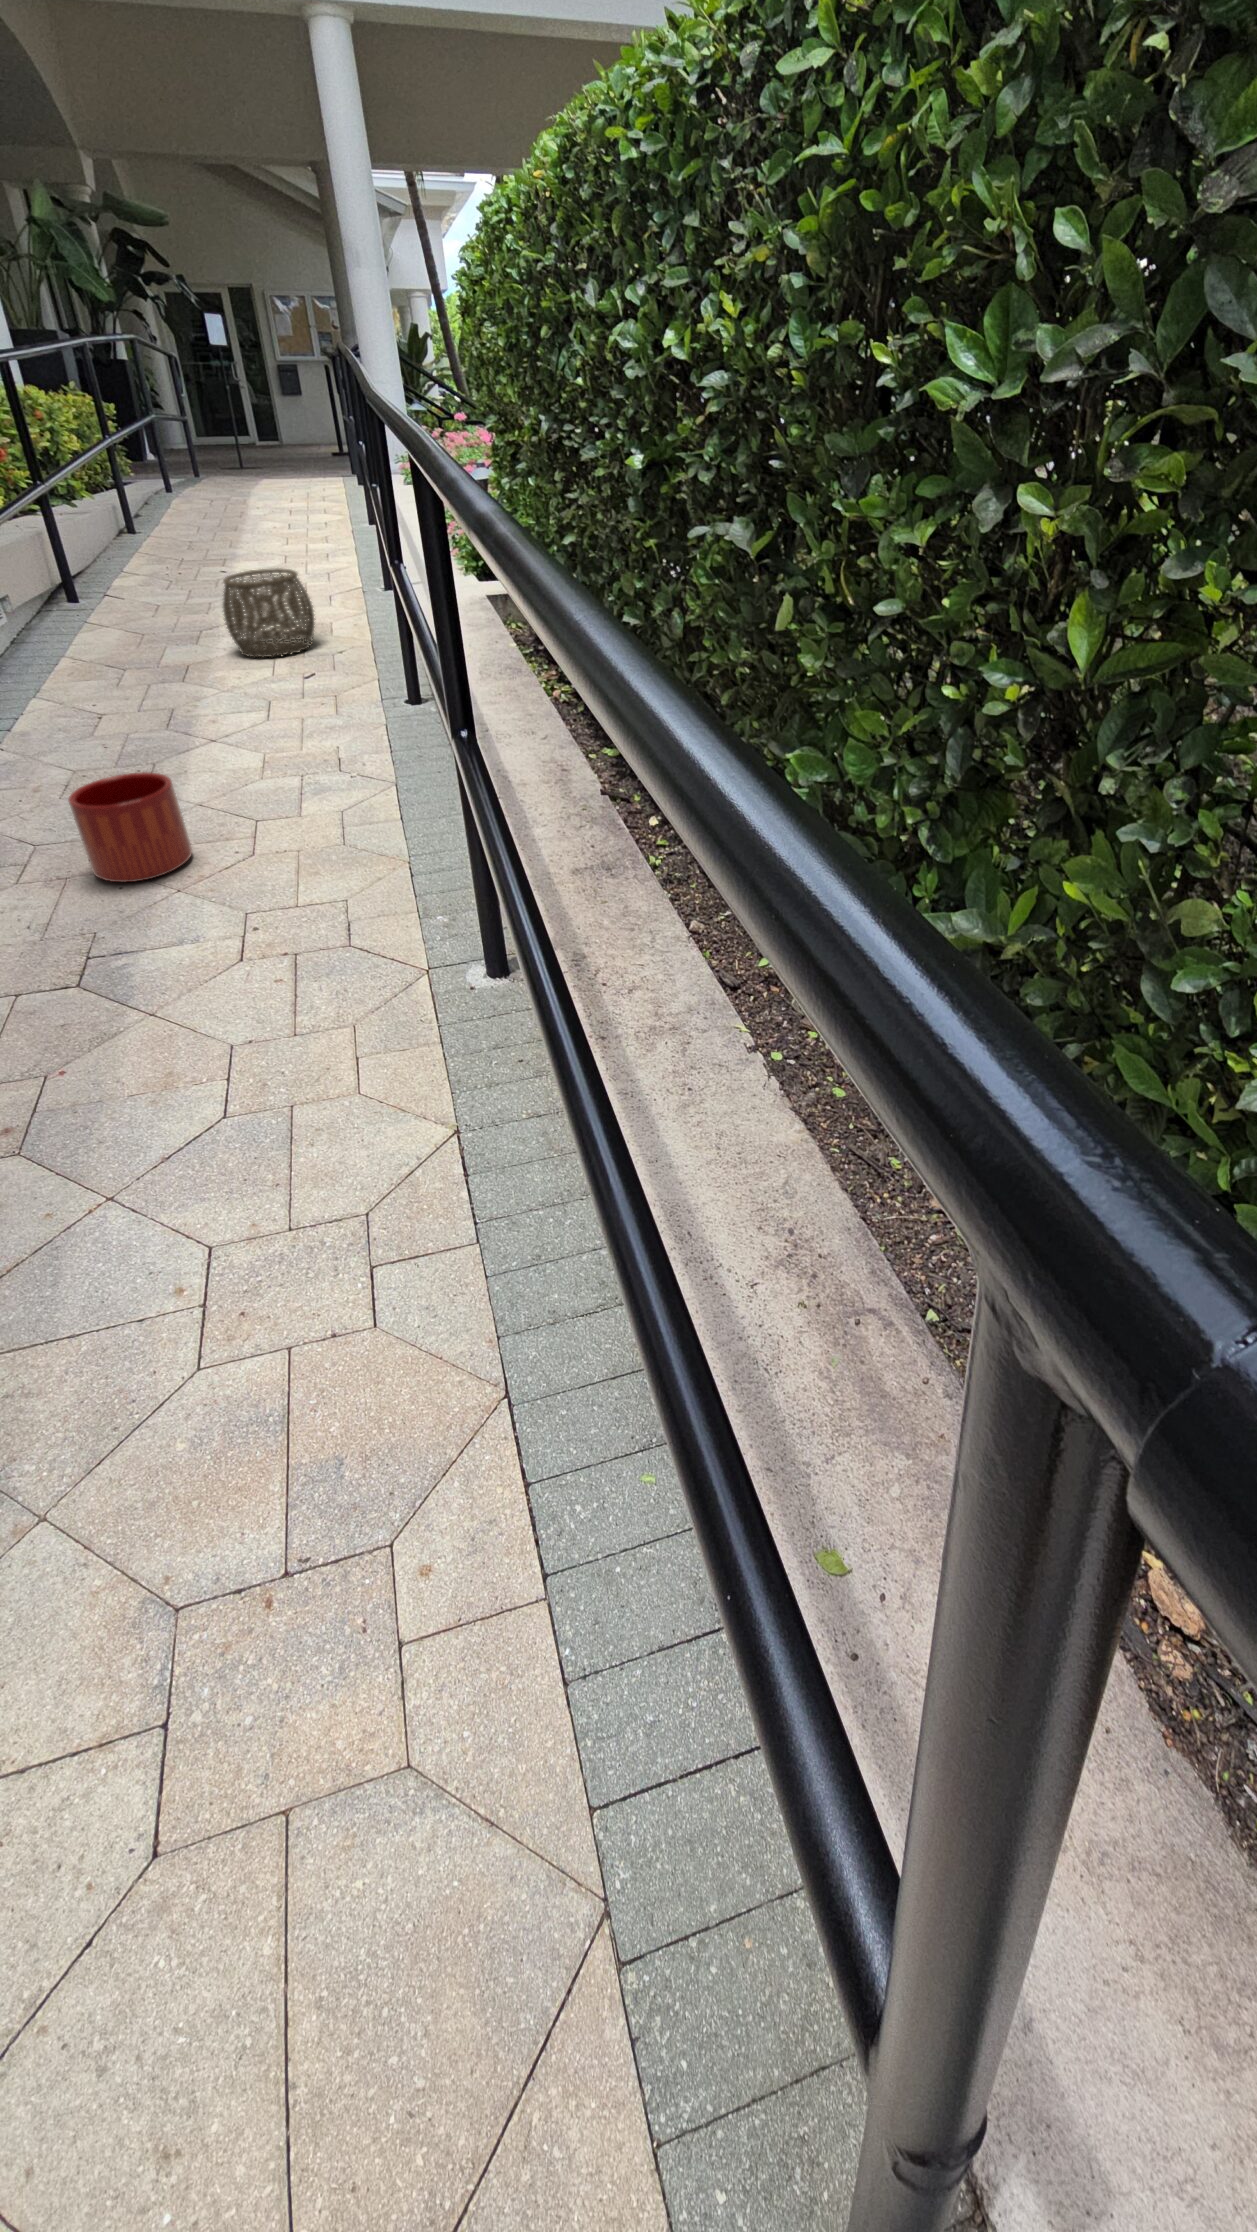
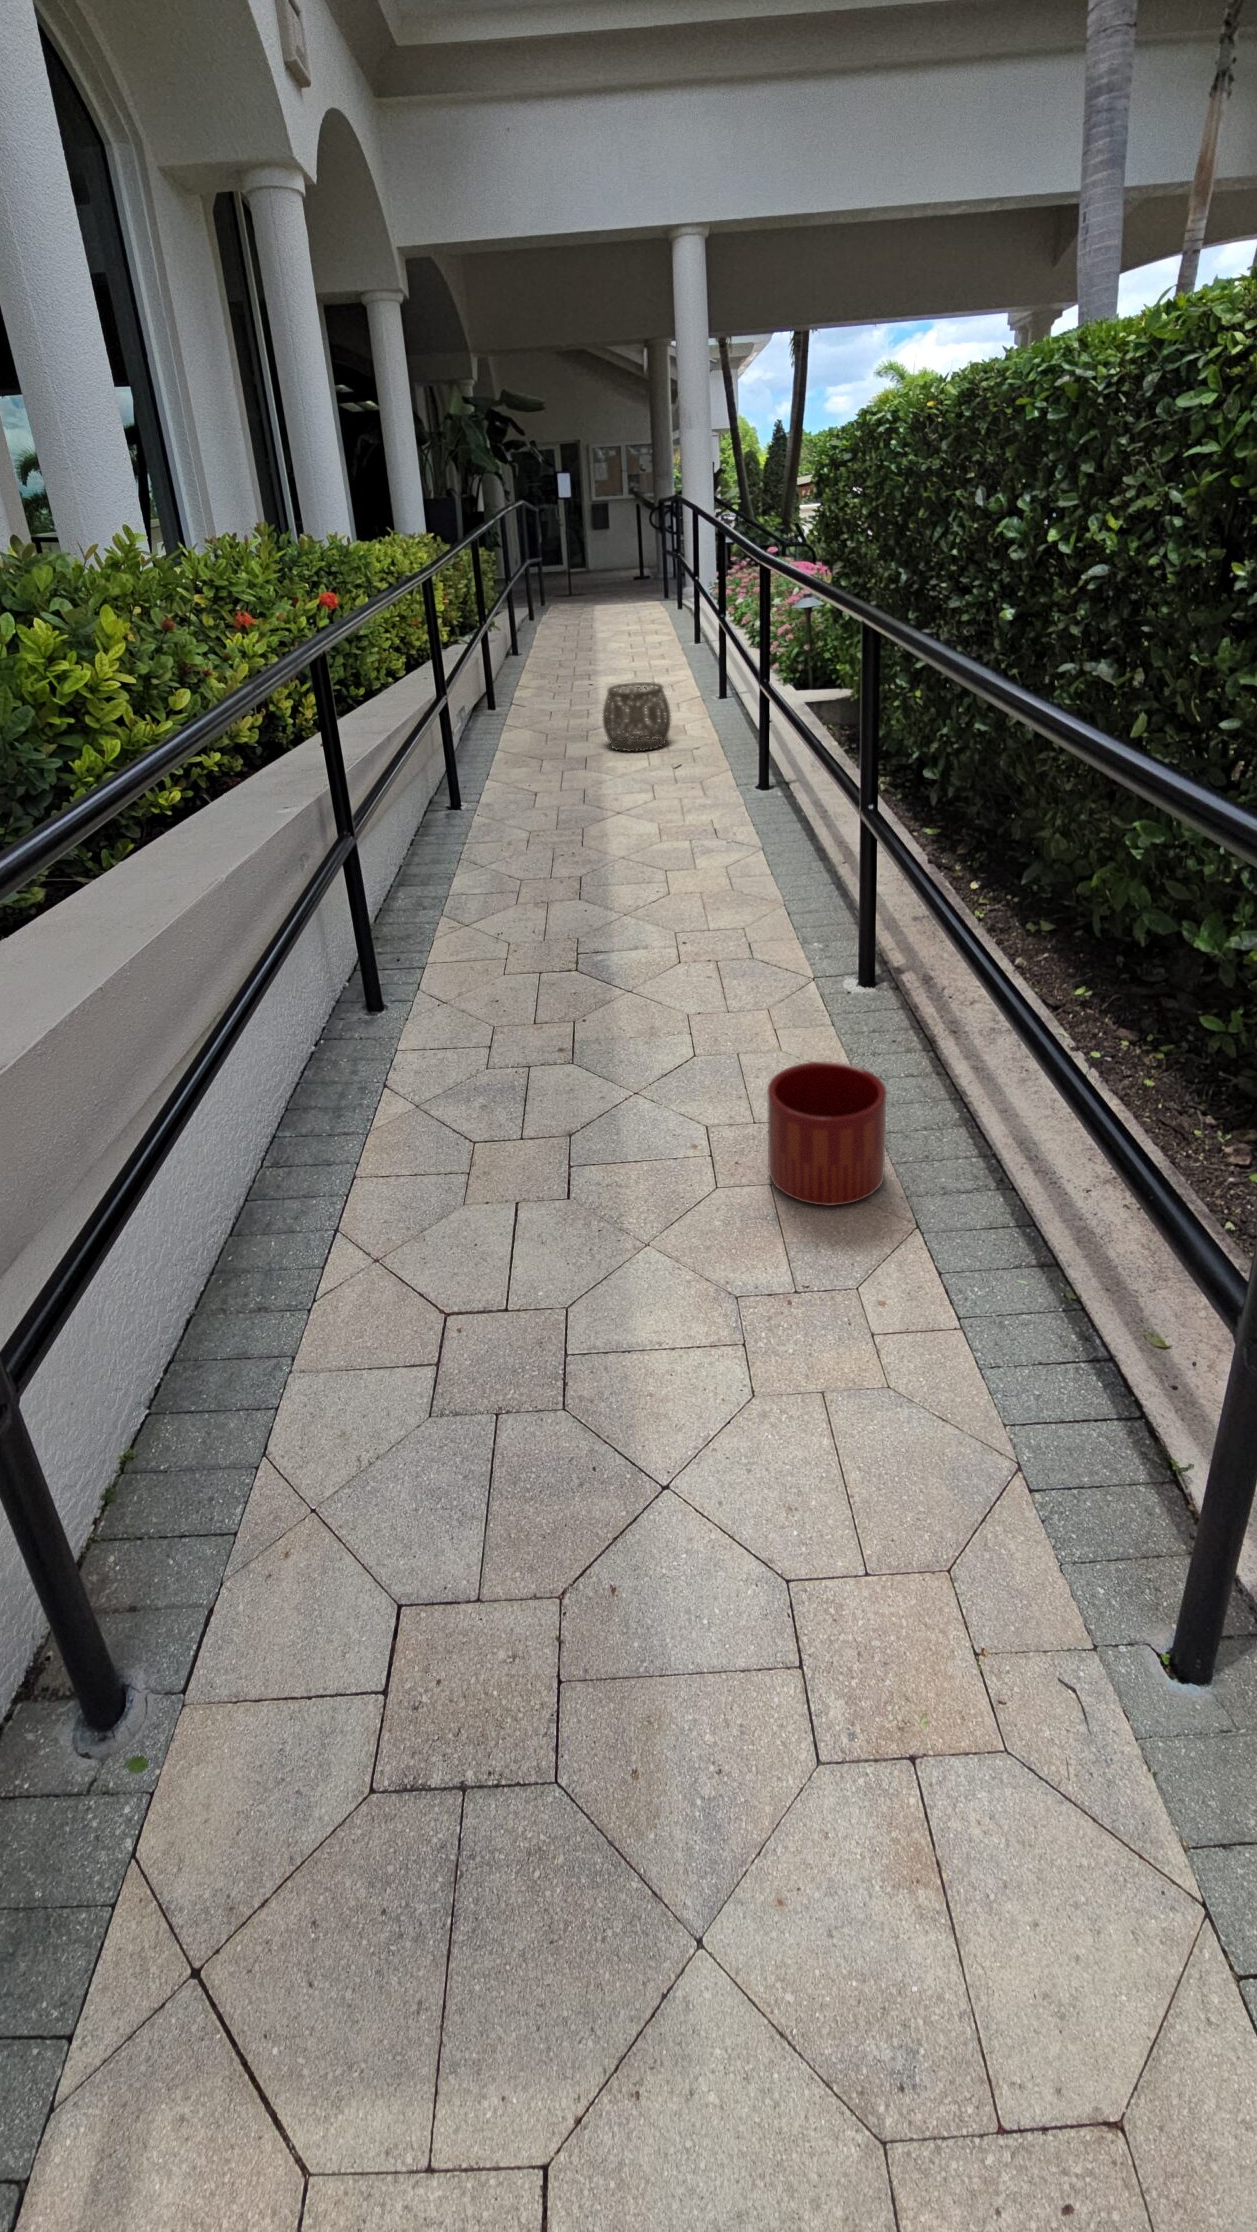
planter: present [68,773,192,882] -> present [767,1061,887,1205]

